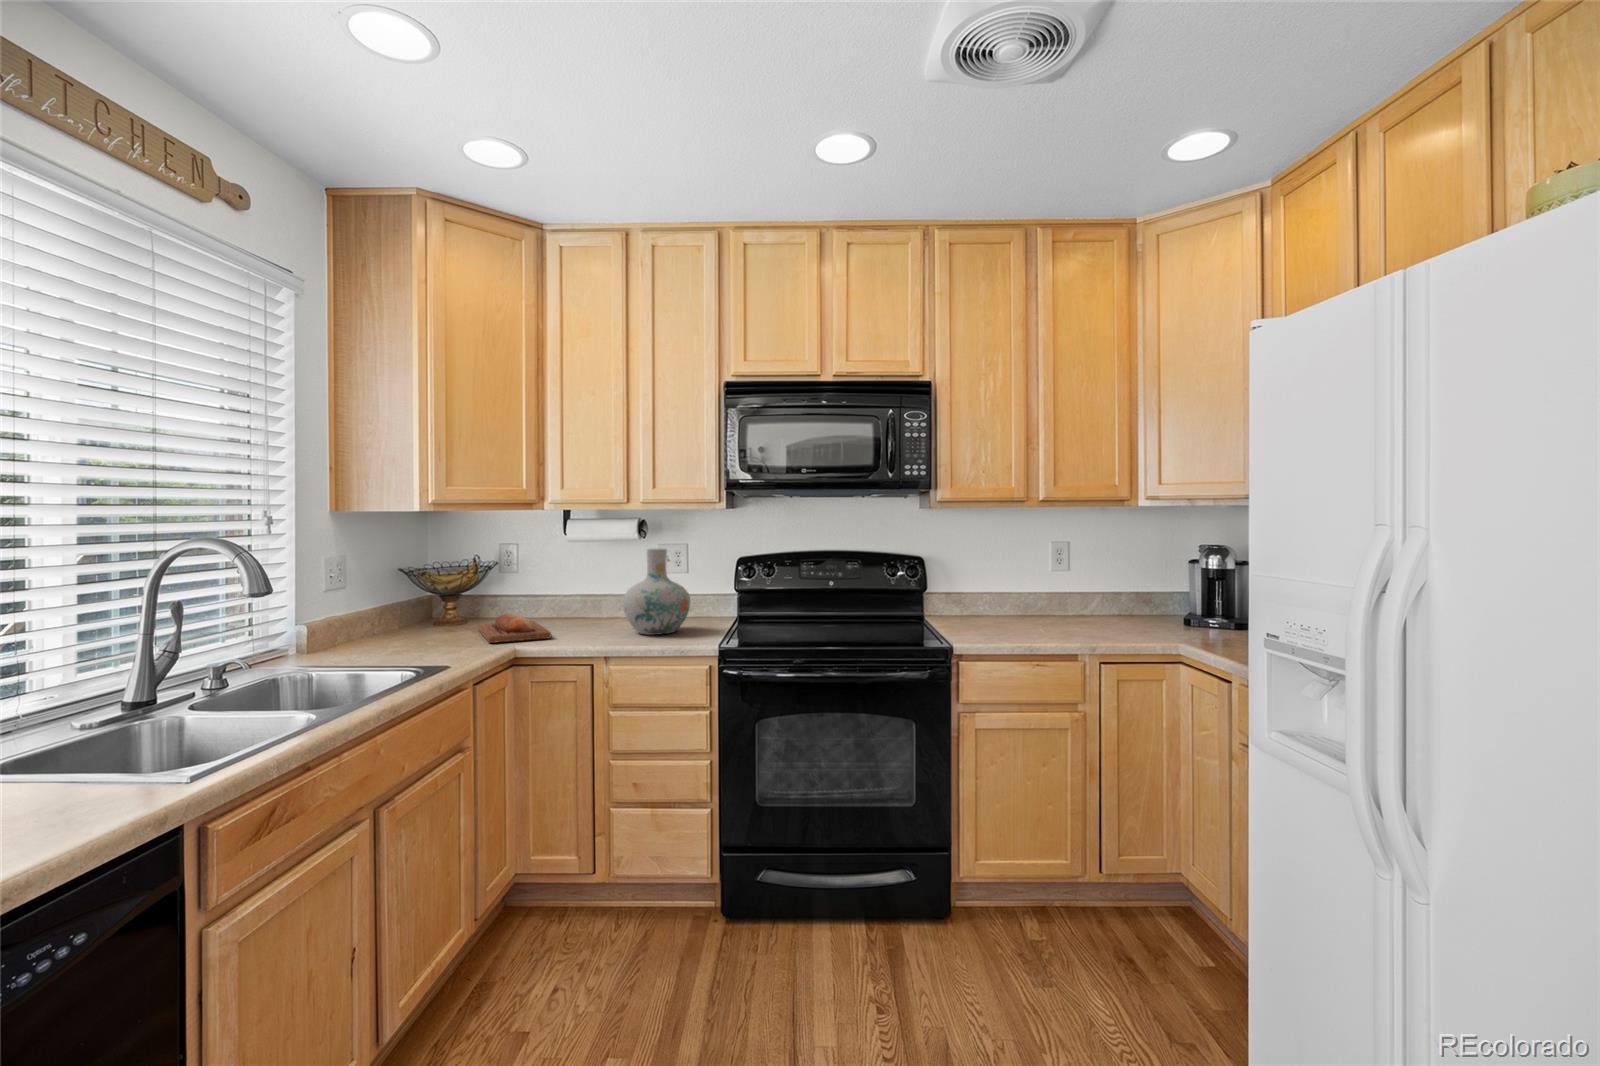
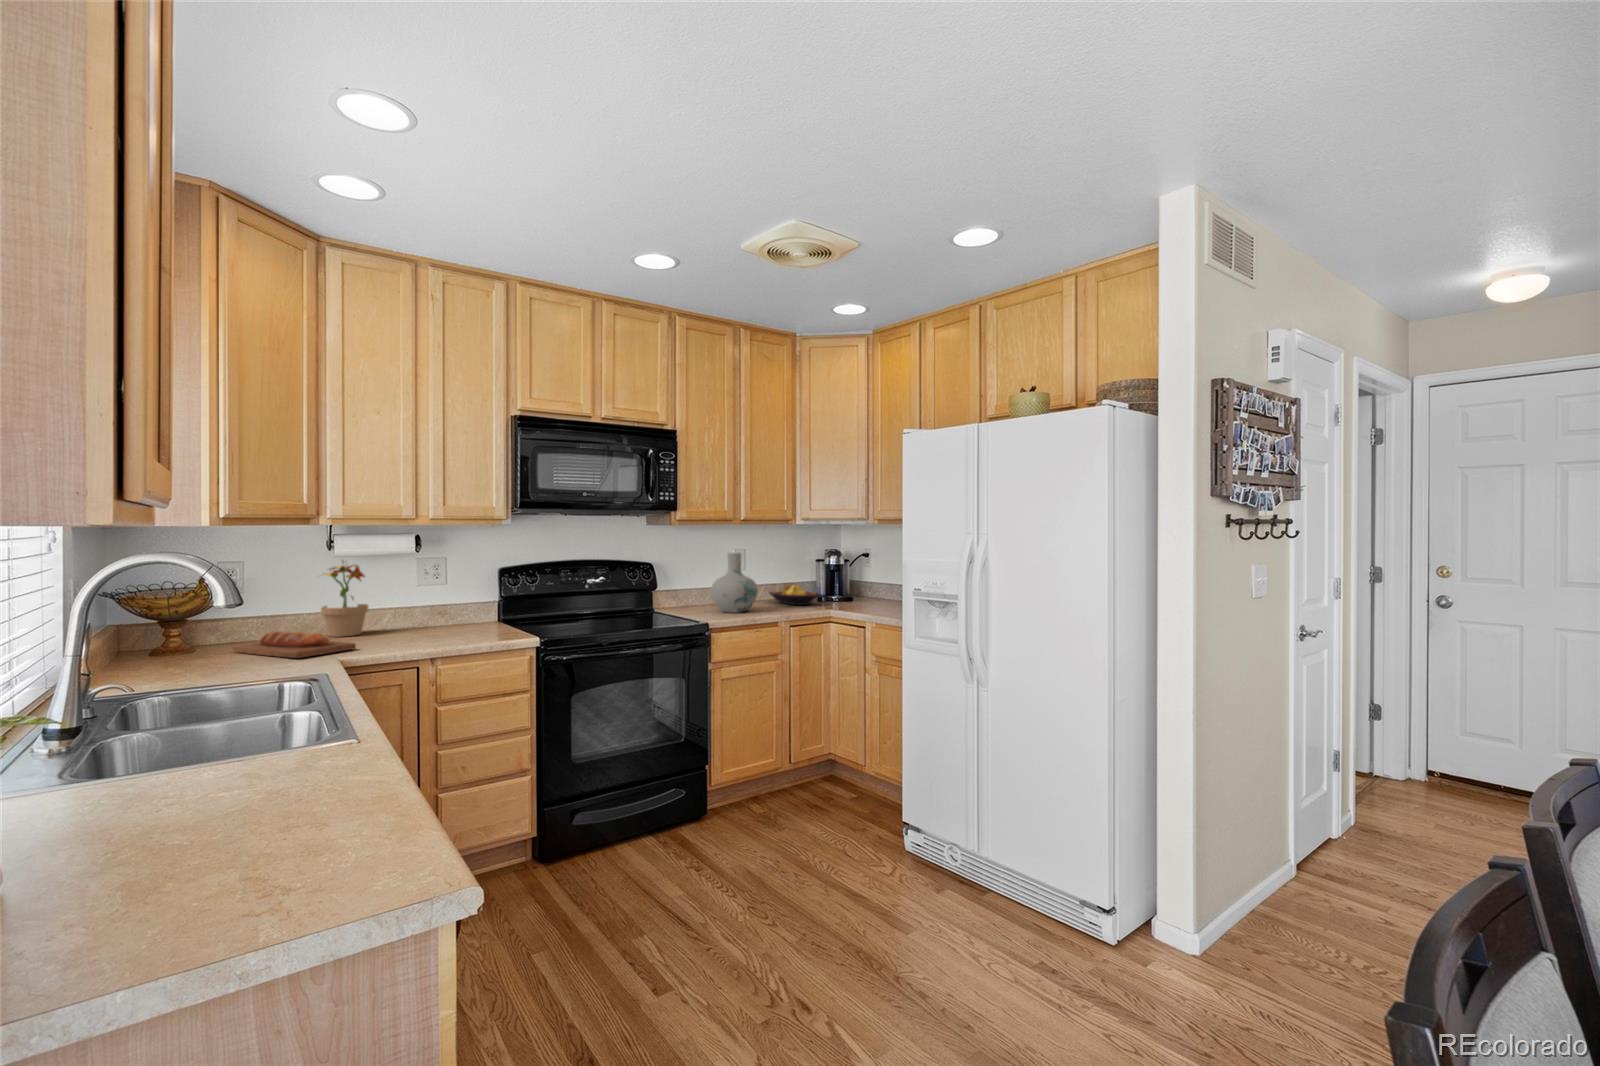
potted plant: none [561,546,607,623] -> present [321,561,368,637]
vase: present [623,549,690,635] -> present [711,553,758,613]
fruit bowl: none [1105,596,1181,631] -> present [769,584,819,605]

